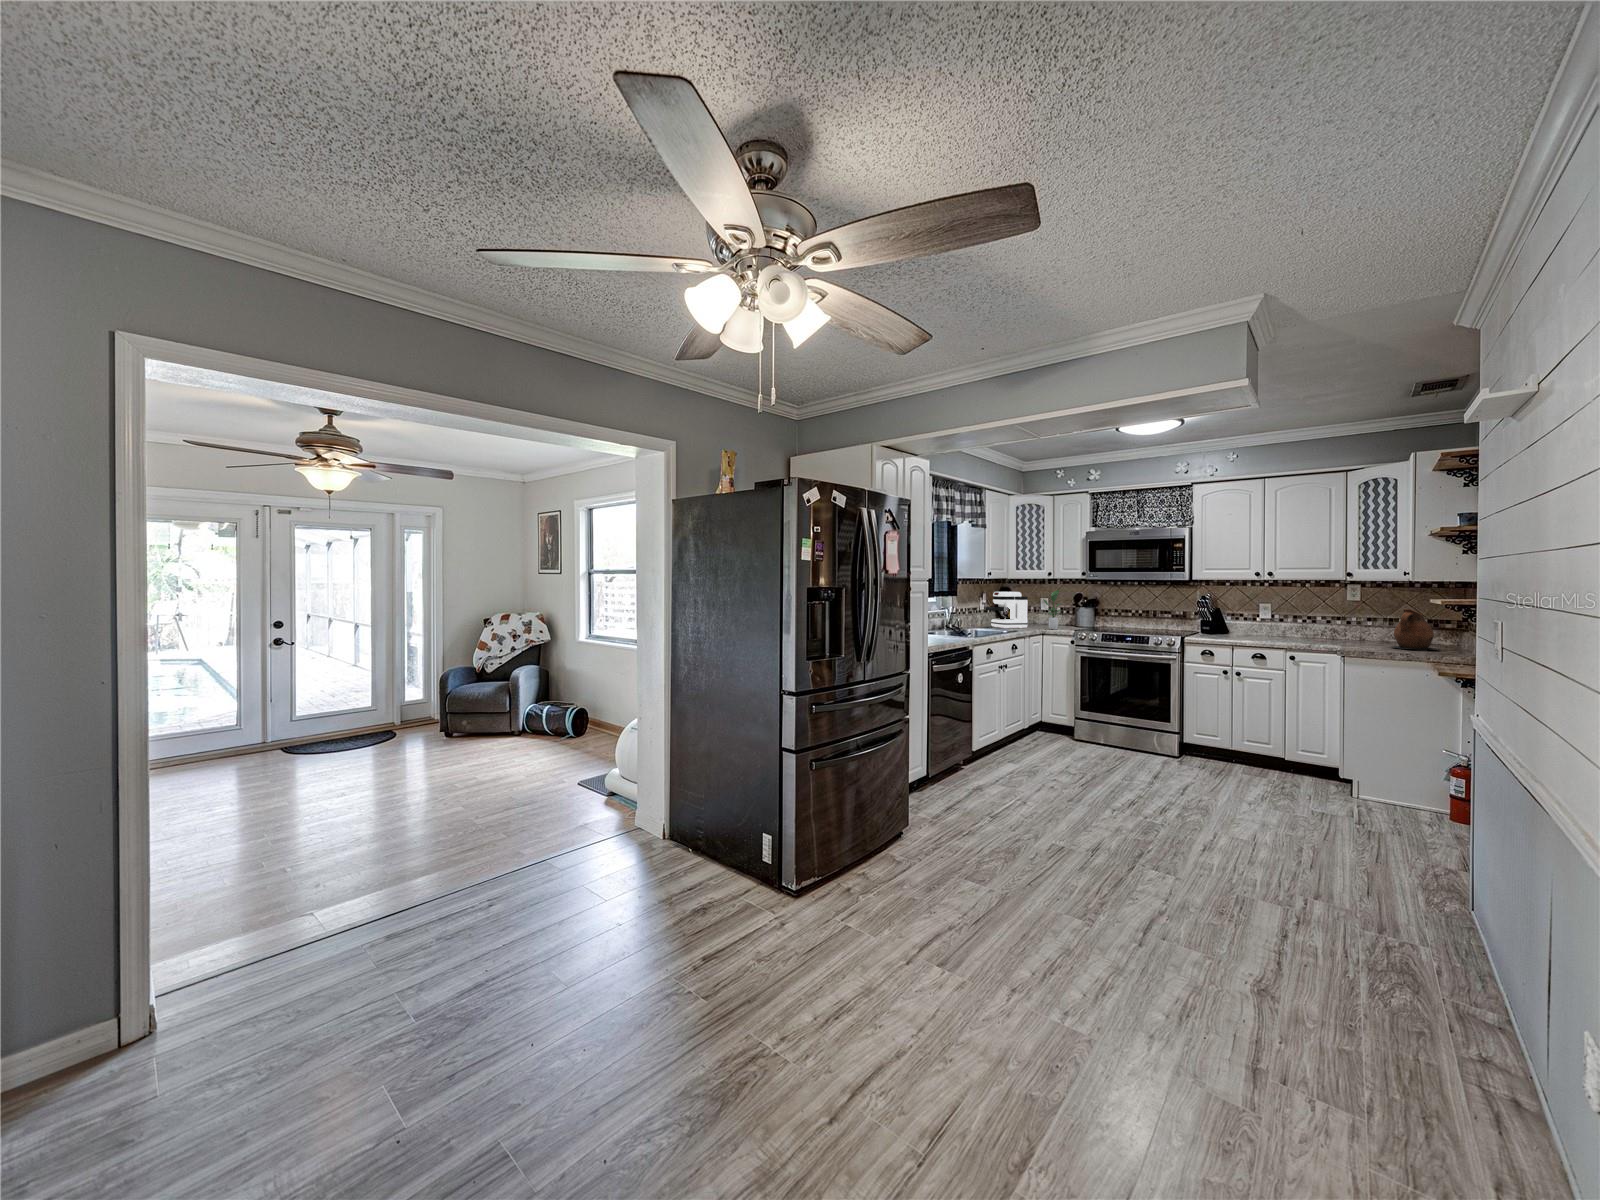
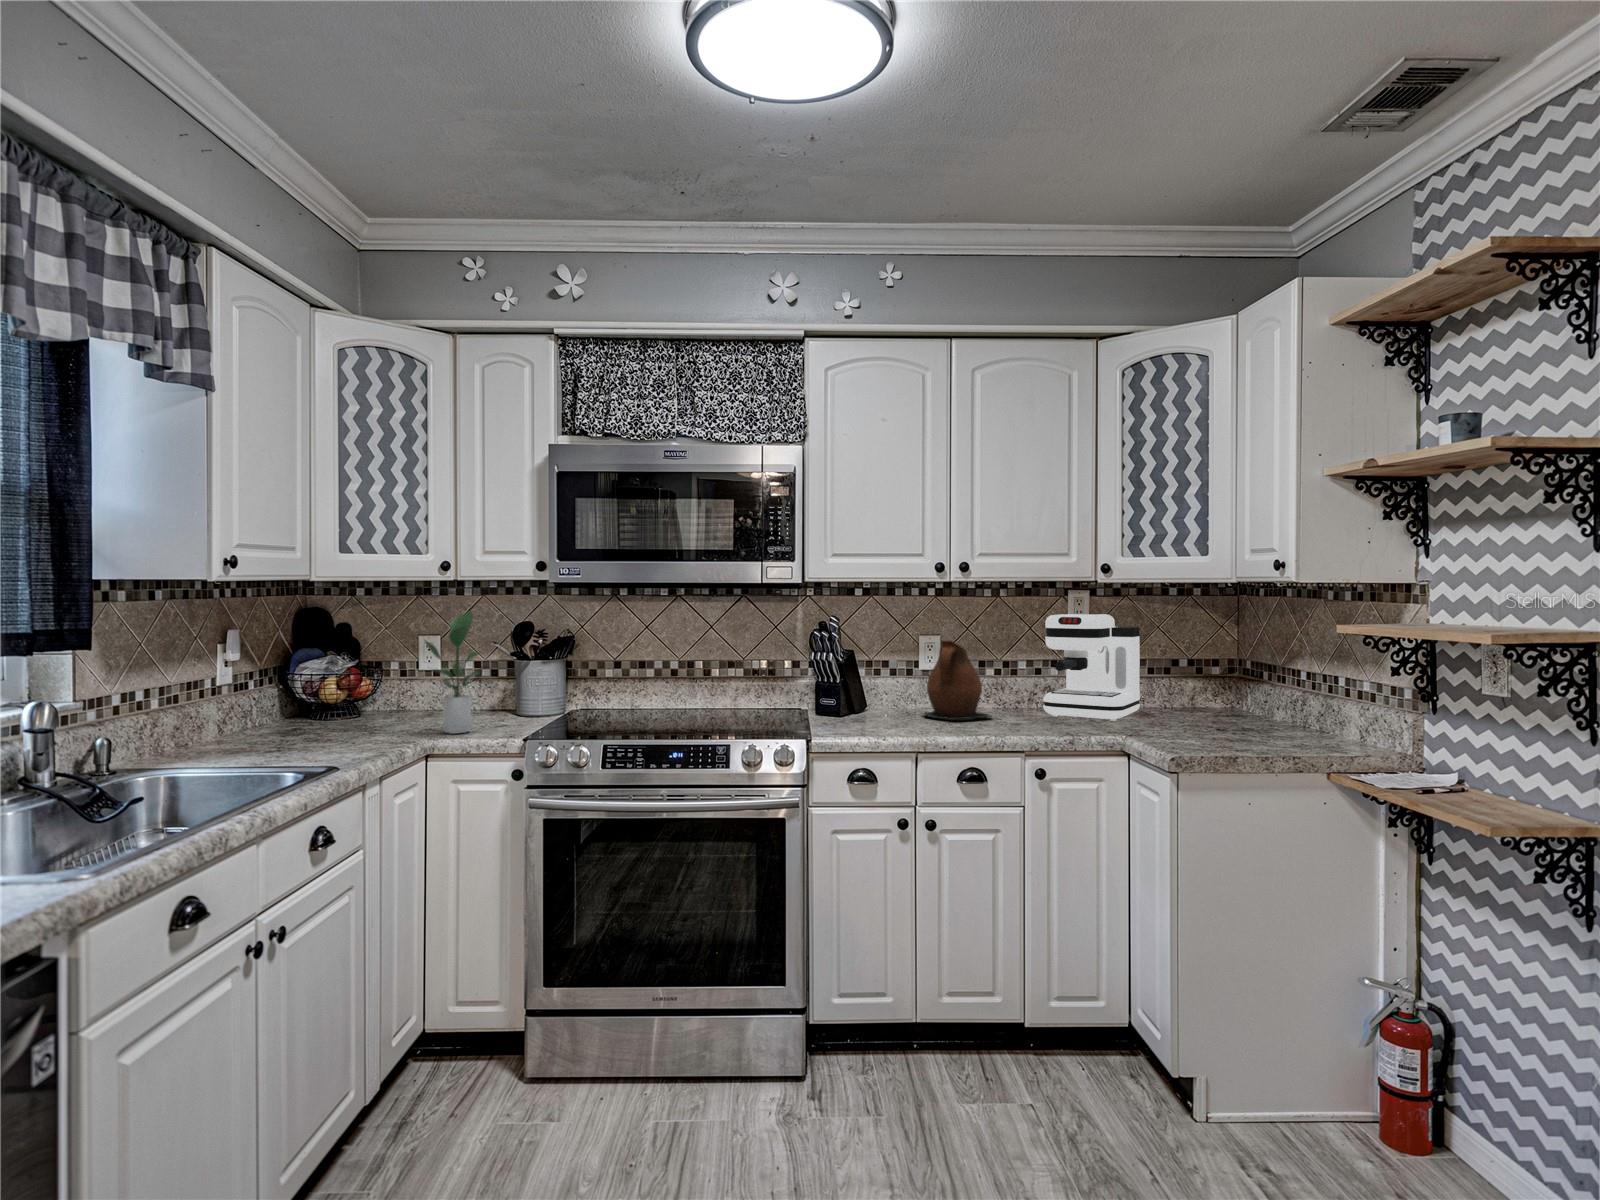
coffee maker: present [985,592,1028,629] -> present [1043,614,1140,721]
ceramic pitcher: present [1393,609,1440,650] -> present [924,640,992,720]

